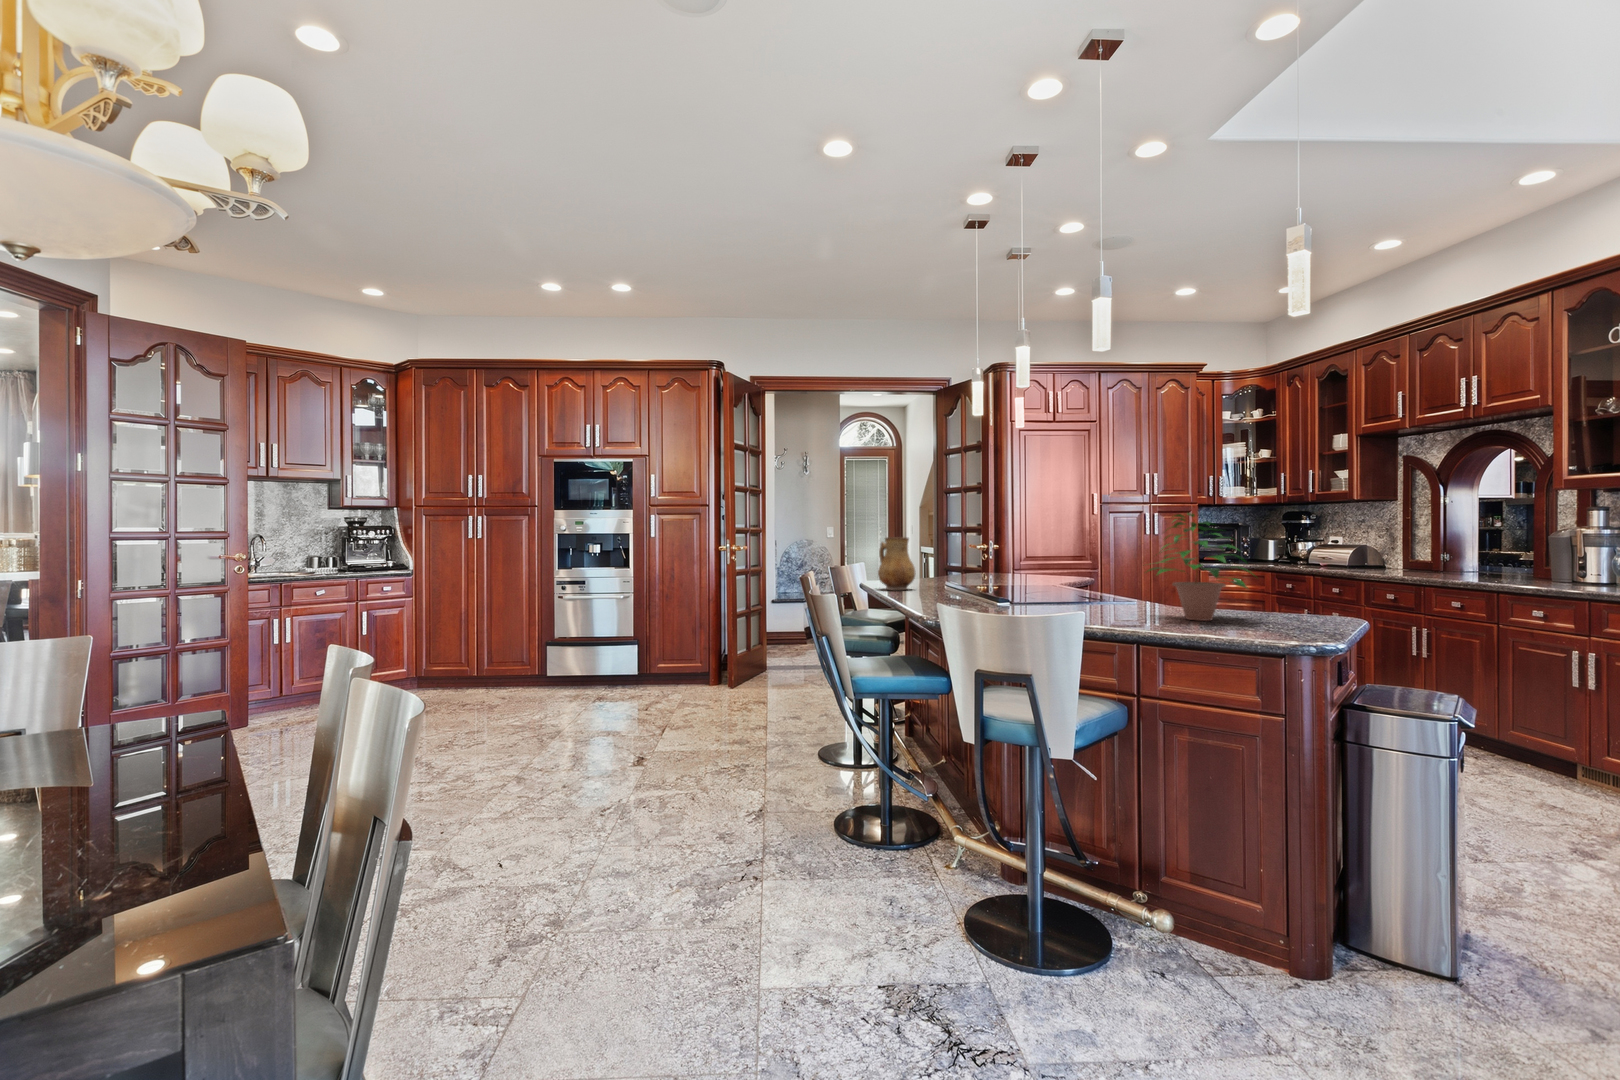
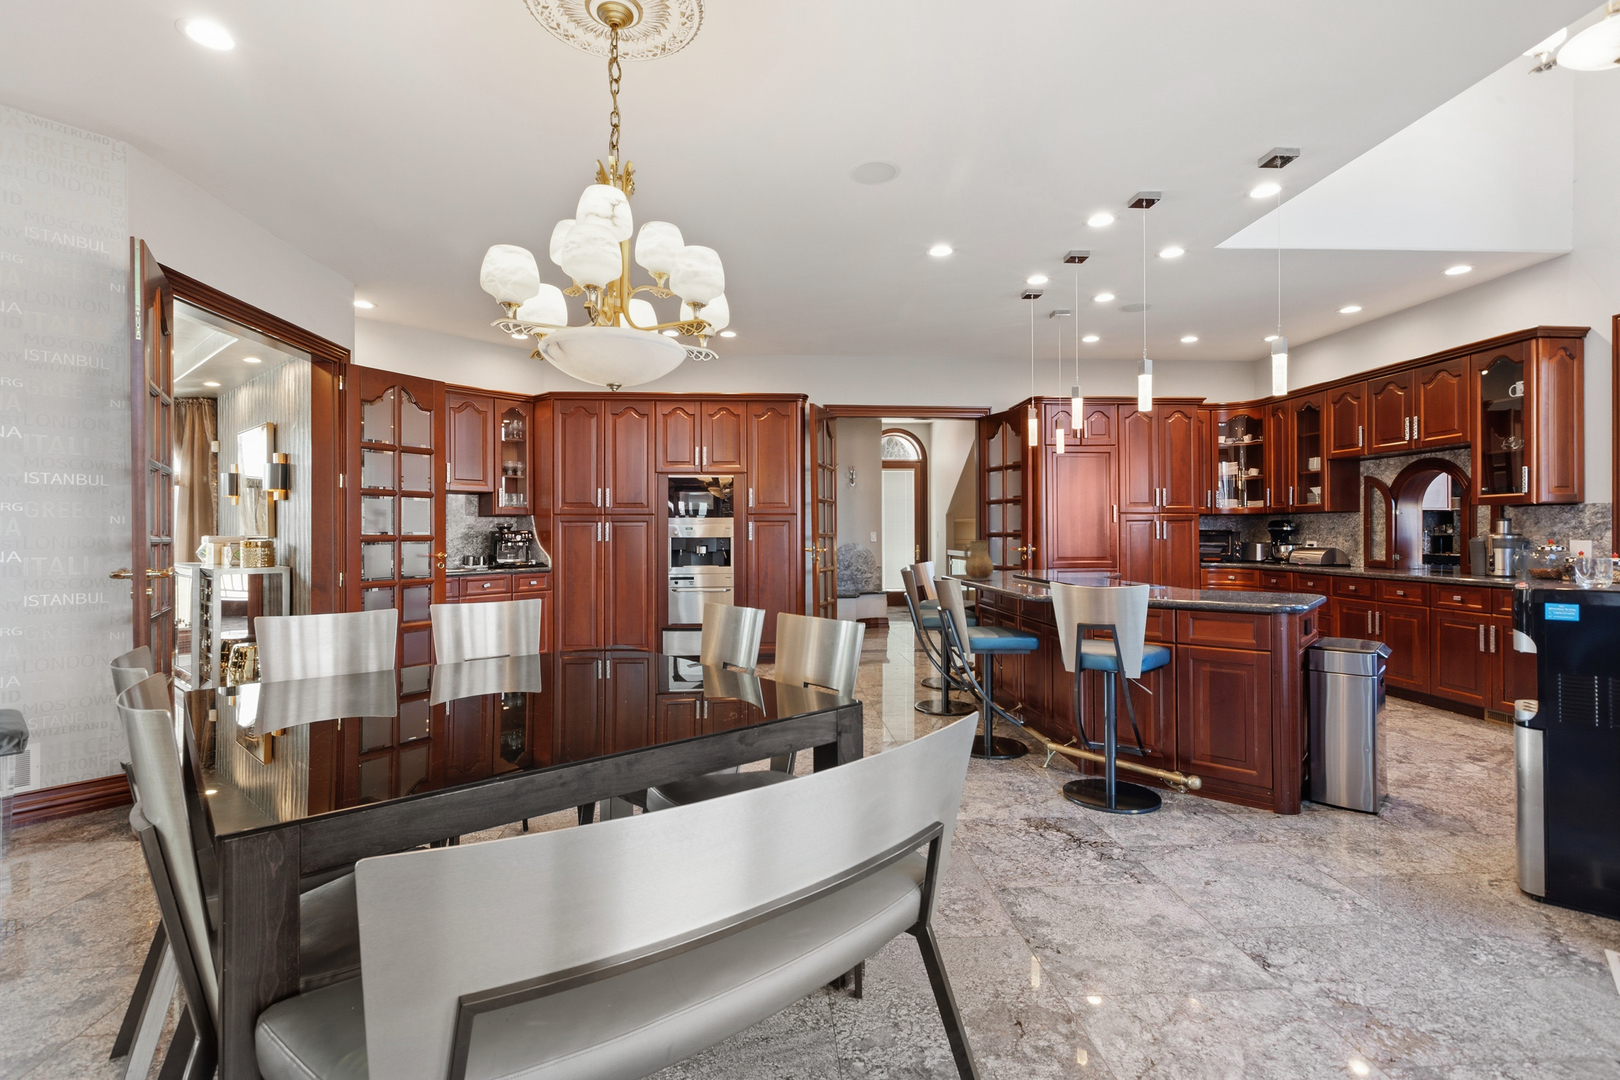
potted plant: present [1148,513,1255,621] -> none [1176,524,1255,596]

